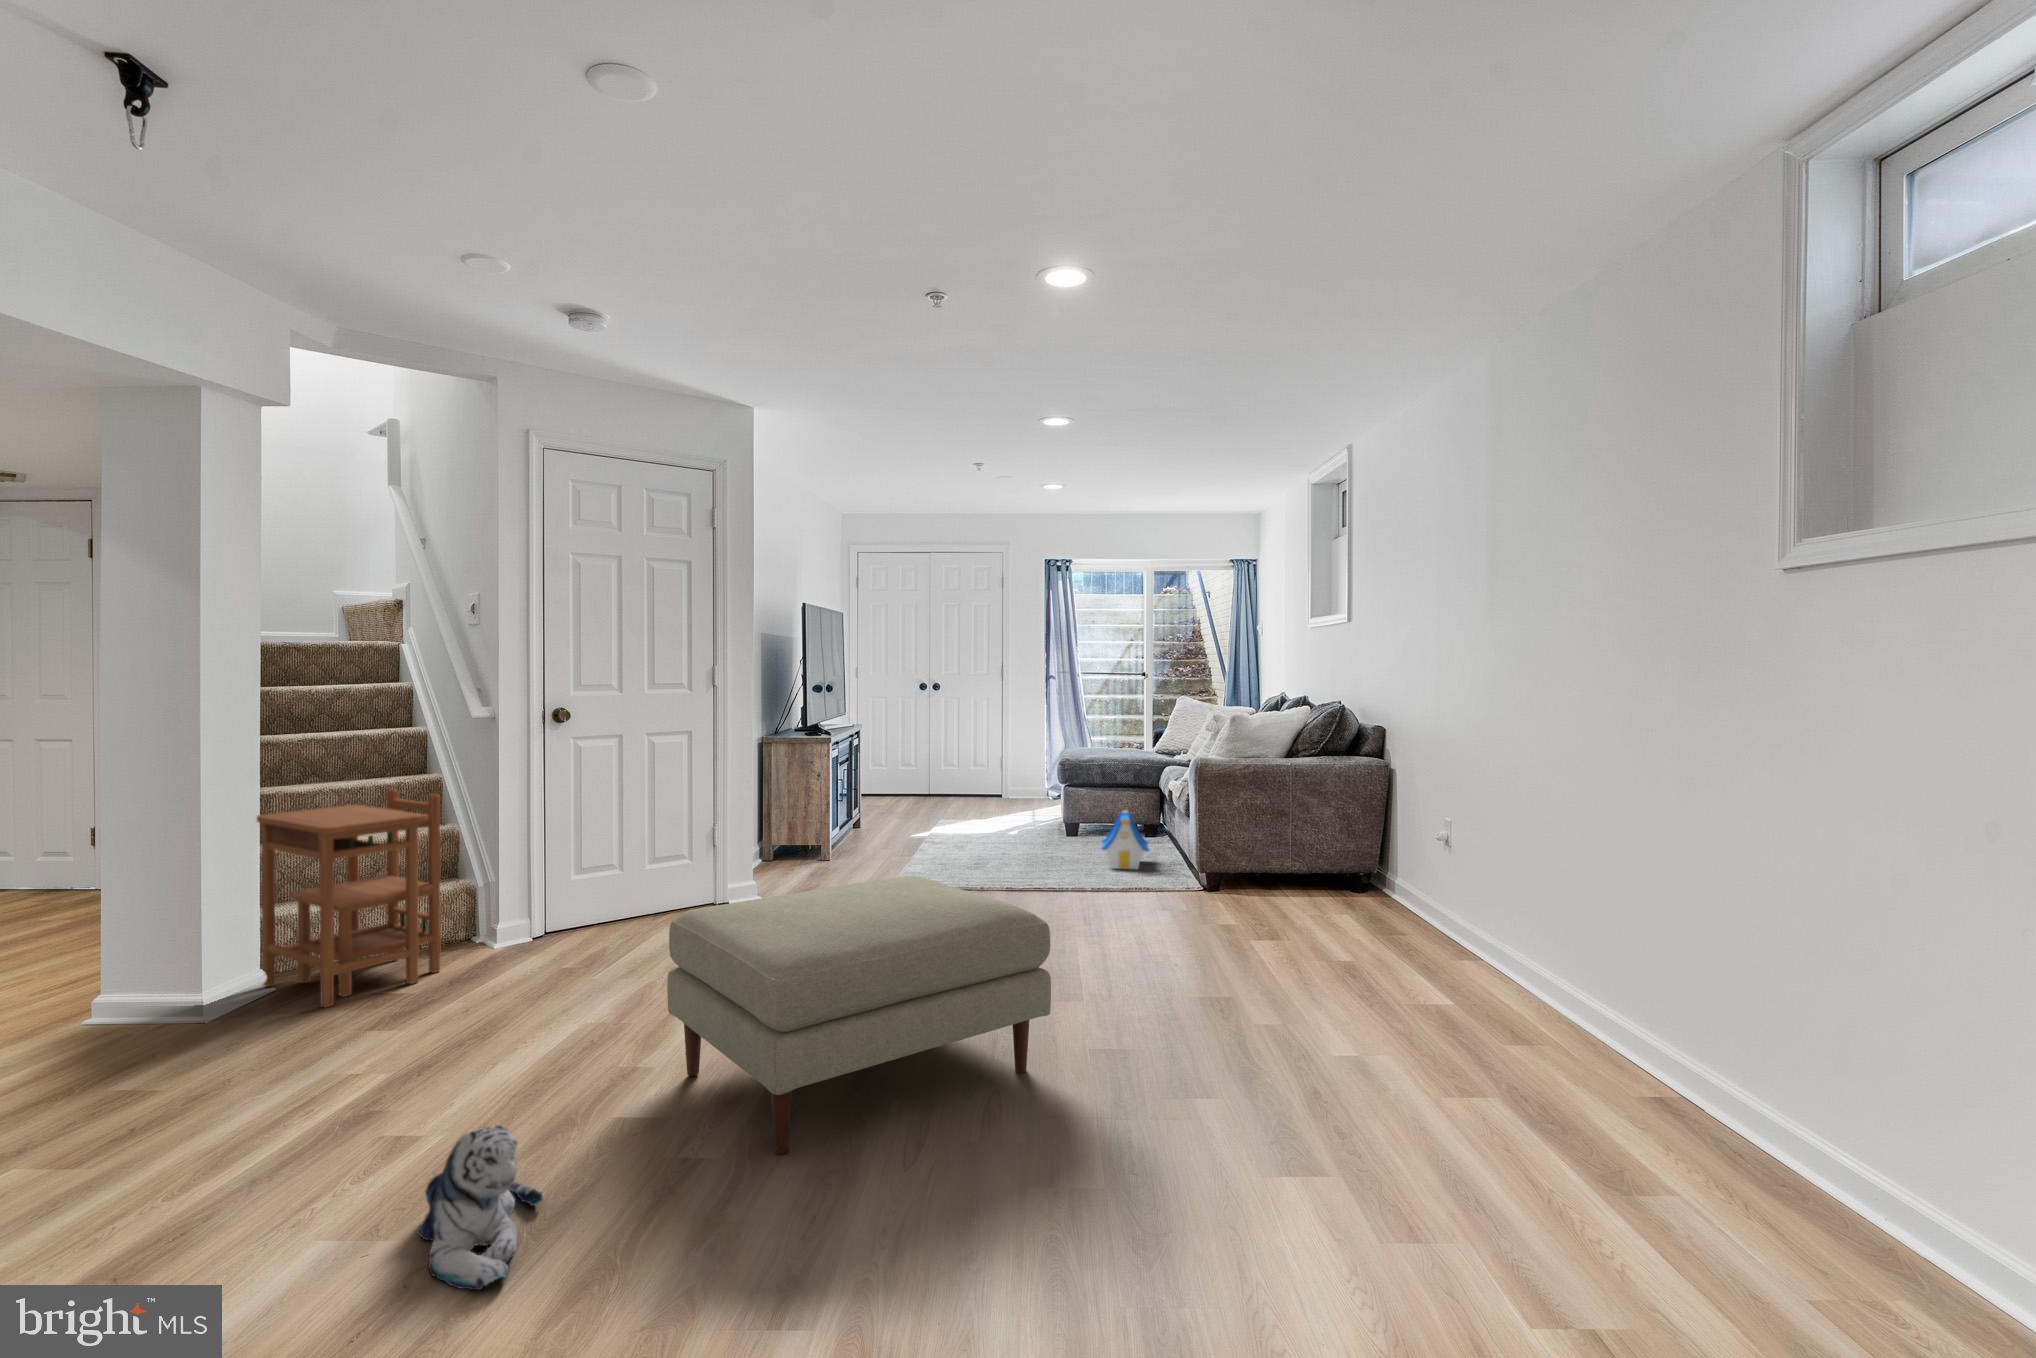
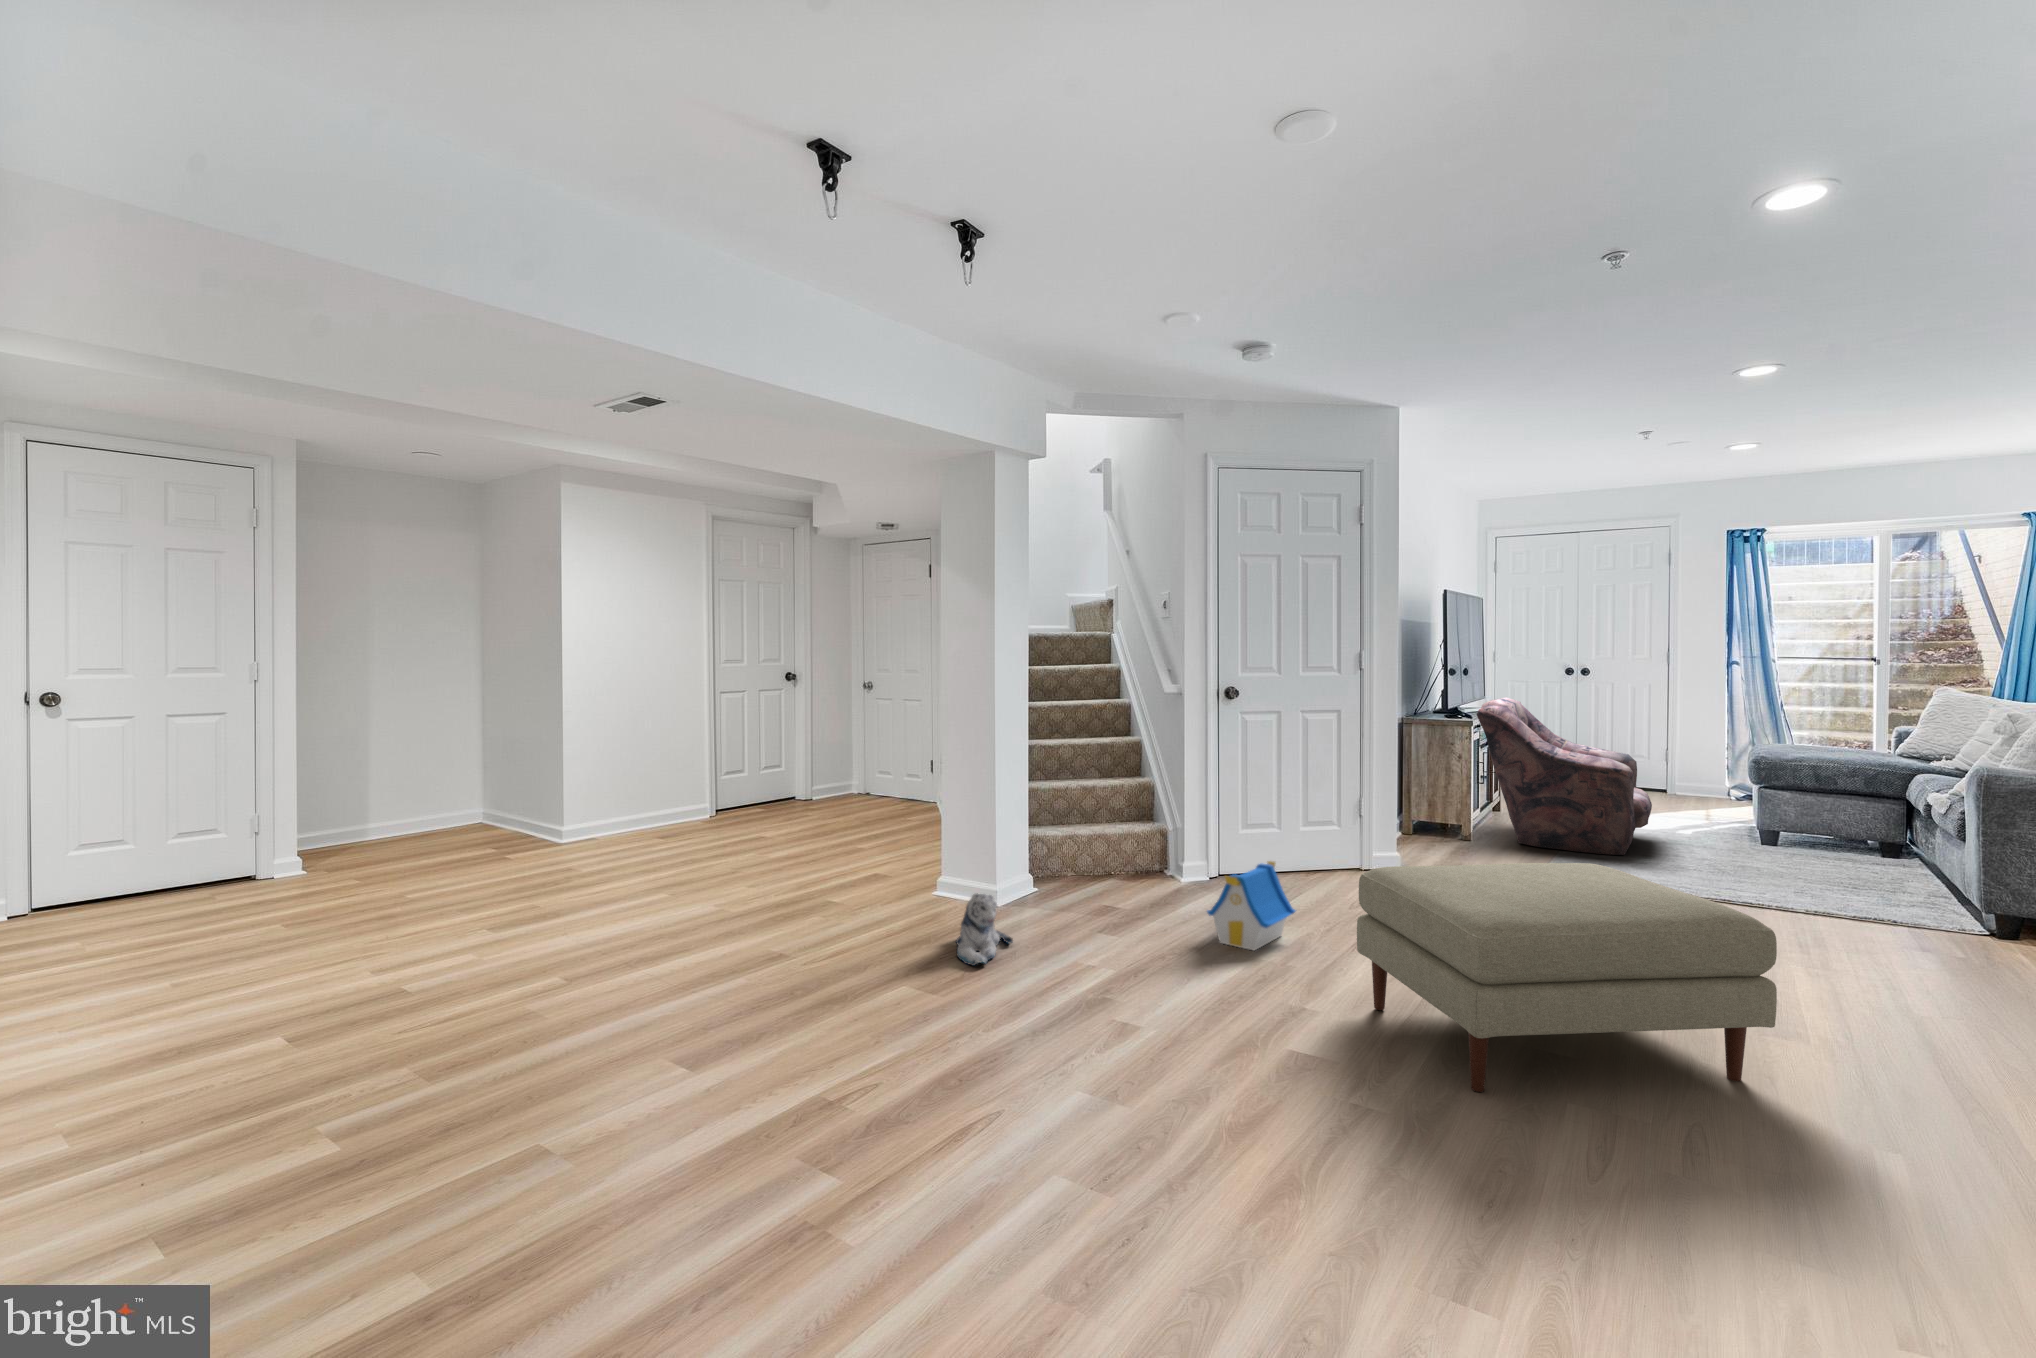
armchair: none [836,712,986,859] -> present [1477,697,1652,855]
side table: present [257,789,441,1007] -> none [1037,747,1155,905]
toy house: present [1102,811,1149,869] -> present [1207,861,1295,950]
plush toy: present [417,1126,543,1290] -> present [956,893,1013,966]

